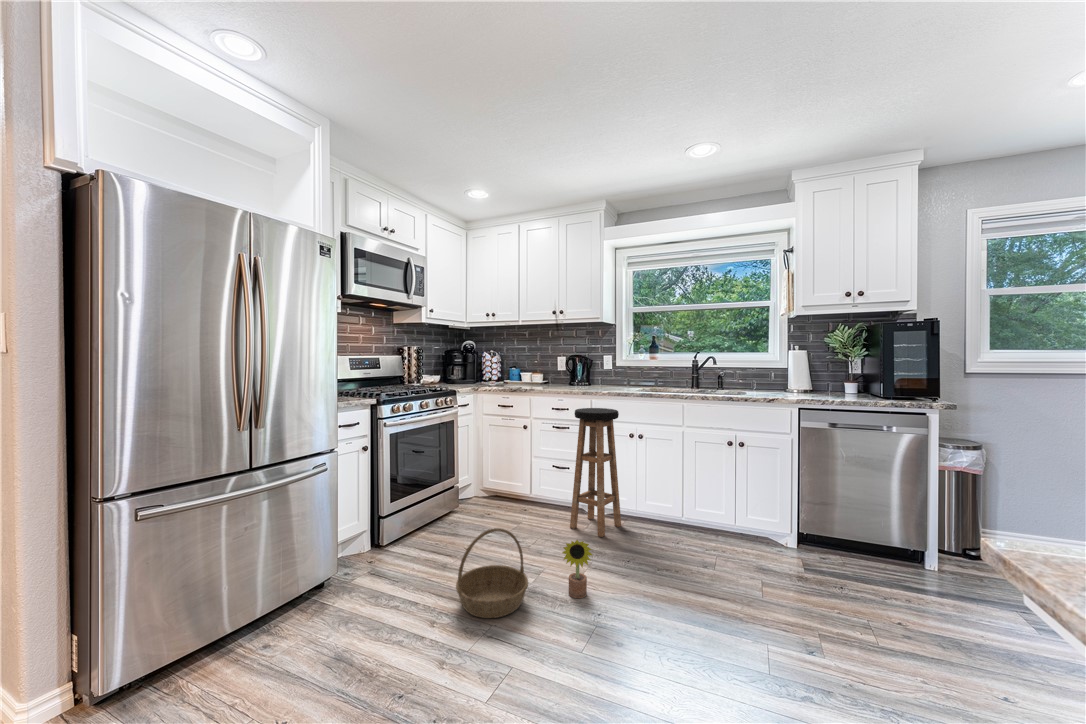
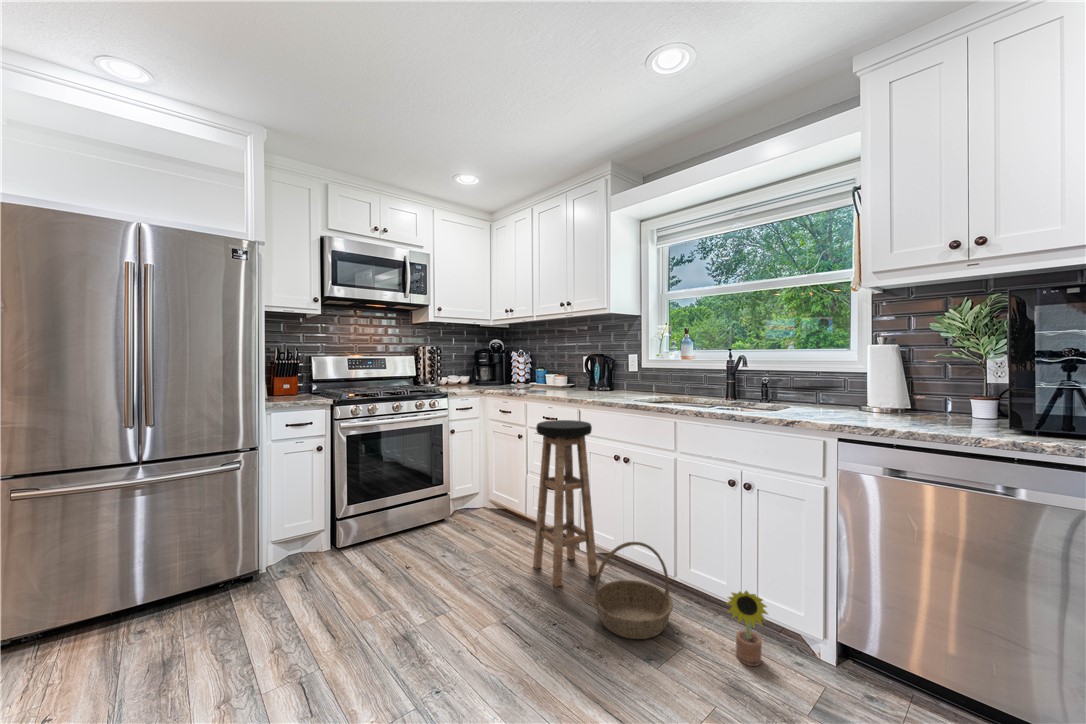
basket: present [456,528,528,618] -> present [594,542,673,639]
decorative plant: present [562,540,592,598] -> present [726,590,768,666]

